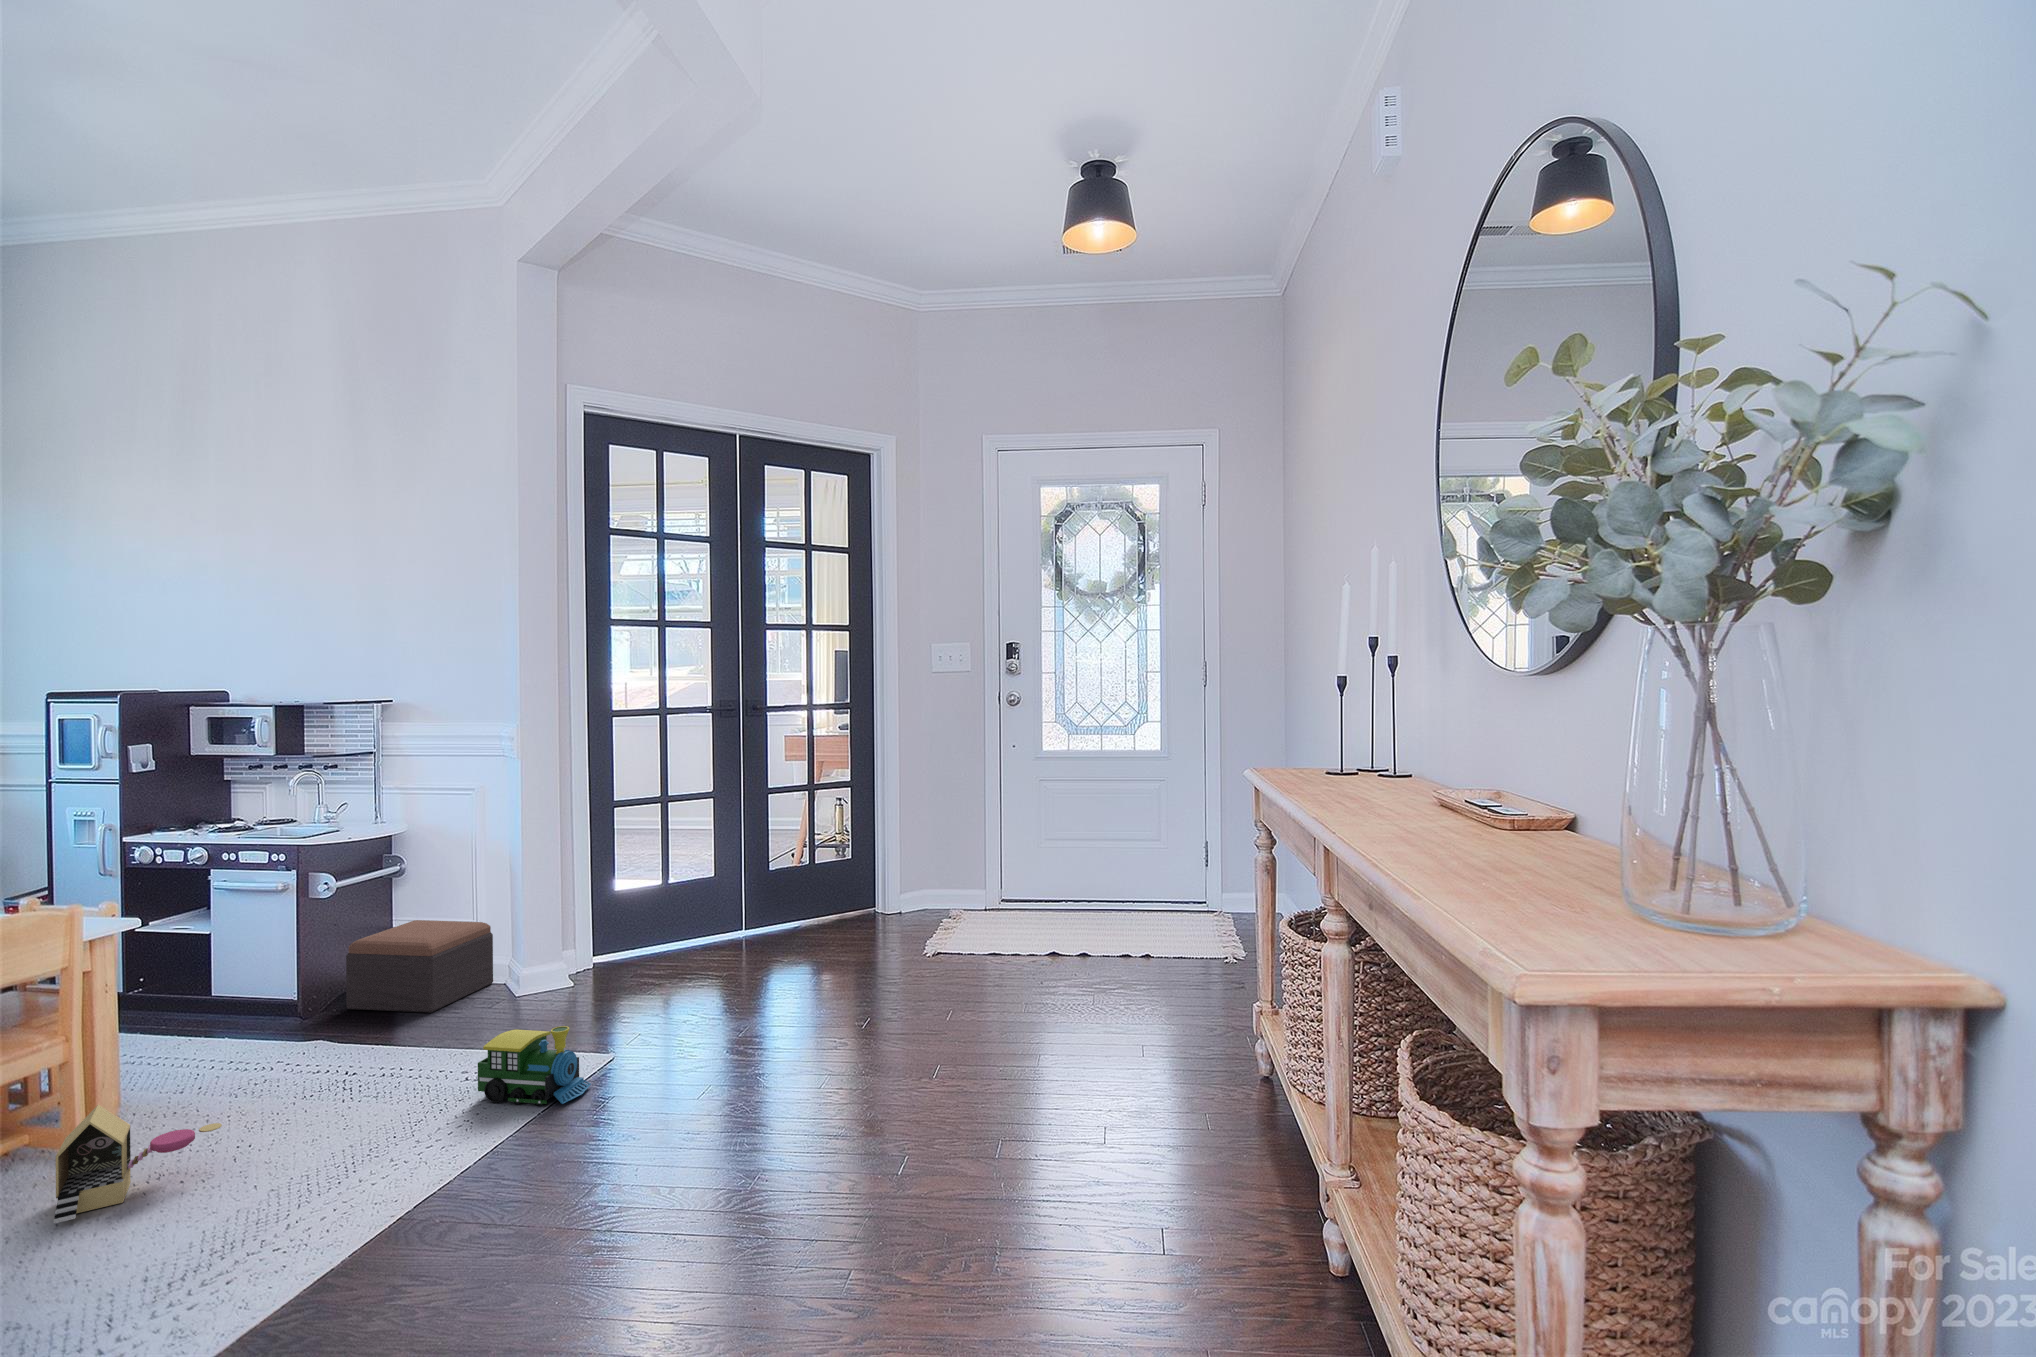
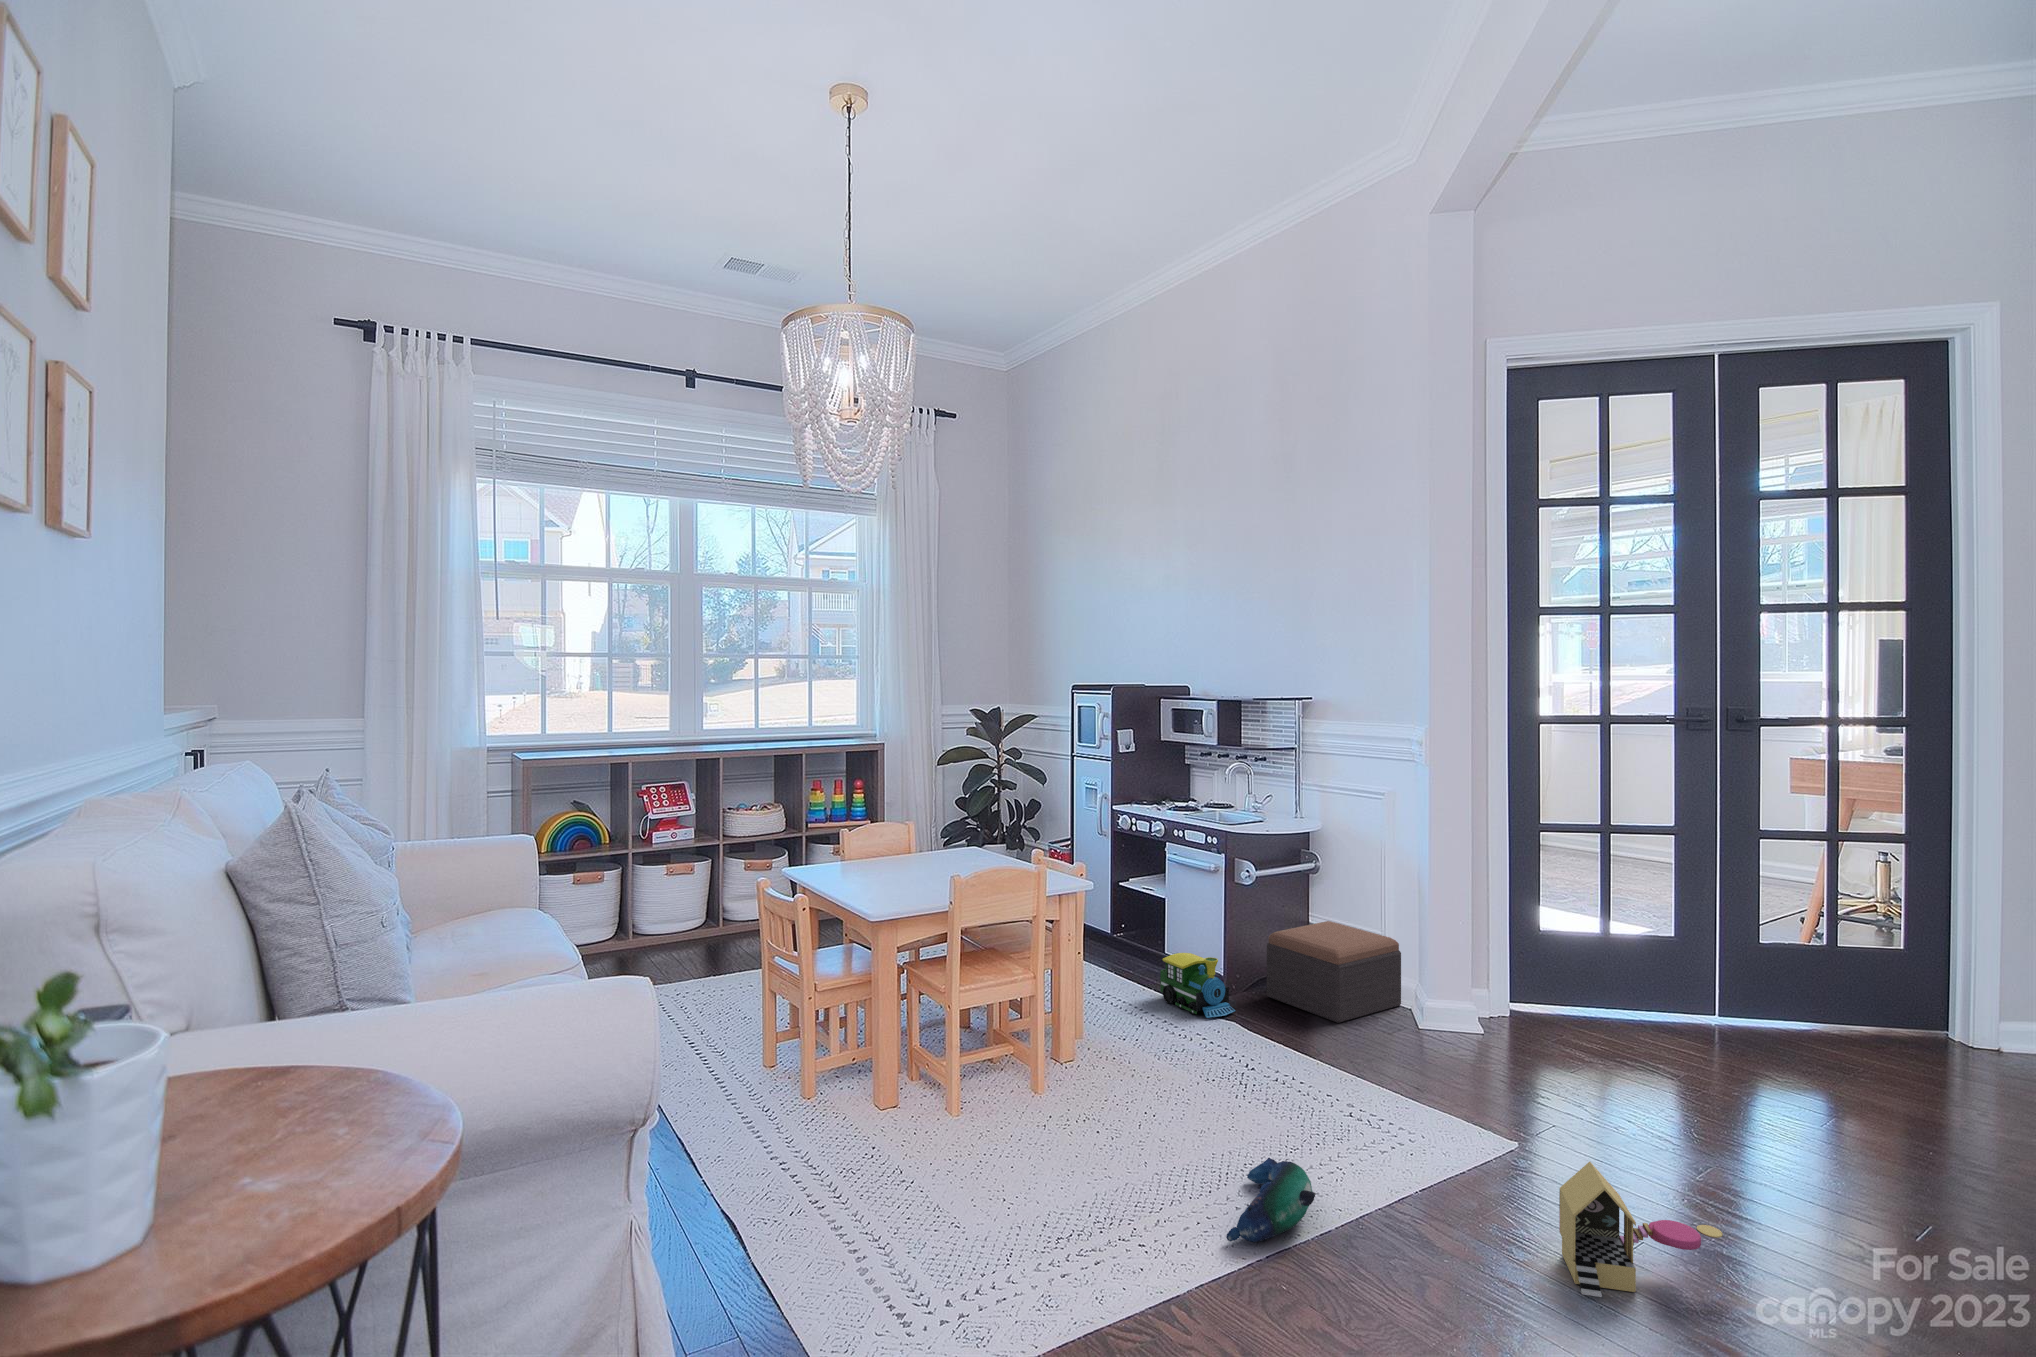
toy train: present [478,1026,591,1106] -> present [1160,953,1235,1018]
toy house: present [54,1105,222,1224] -> present [1559,1162,1723,1297]
plush toy: none [342,1129,436,1221] -> present [1226,1158,1316,1242]

